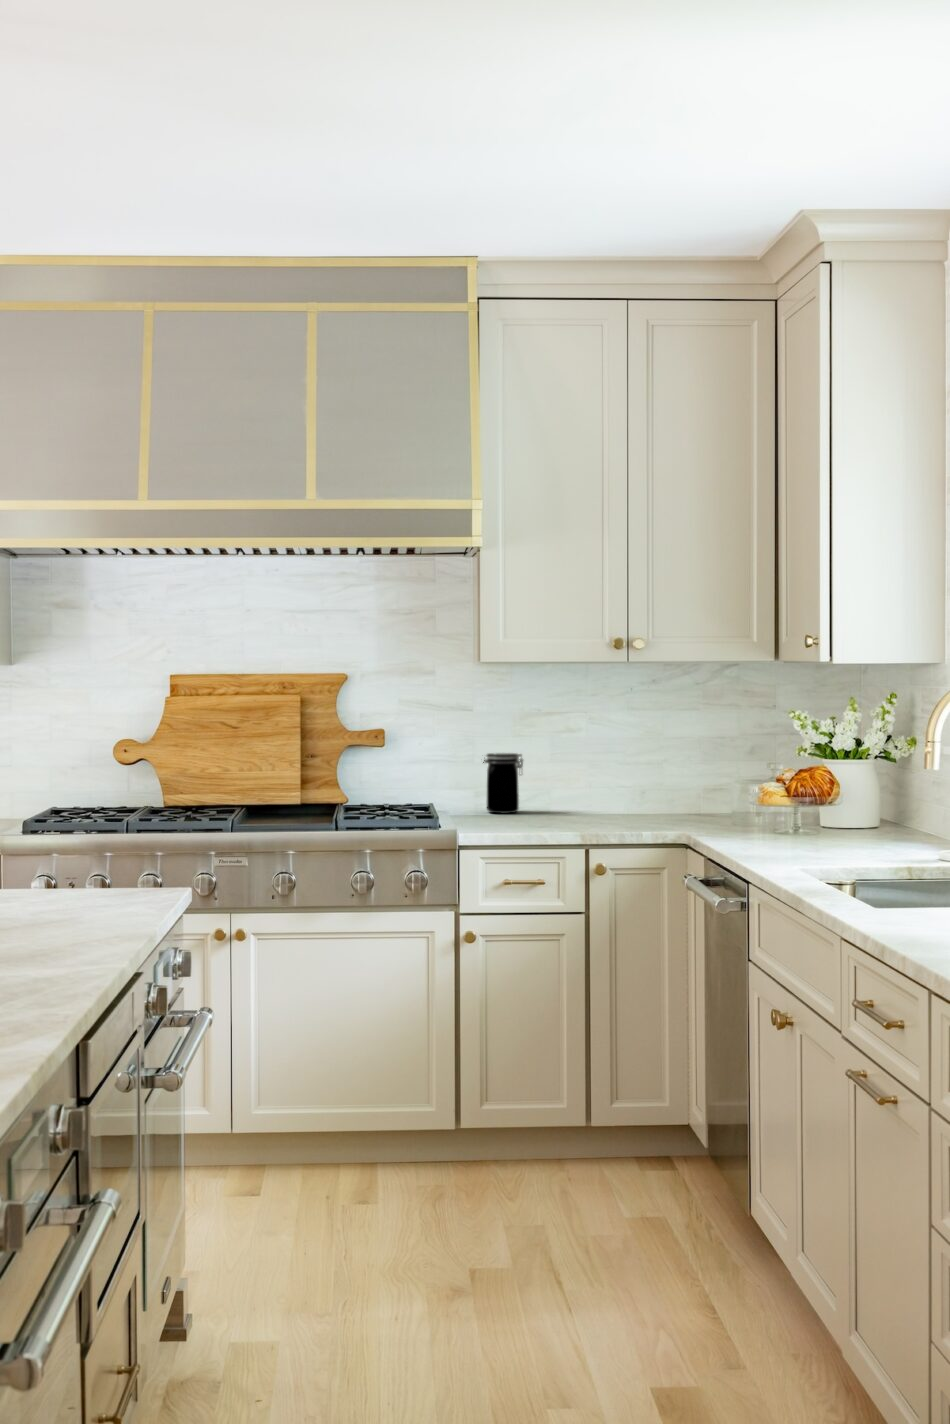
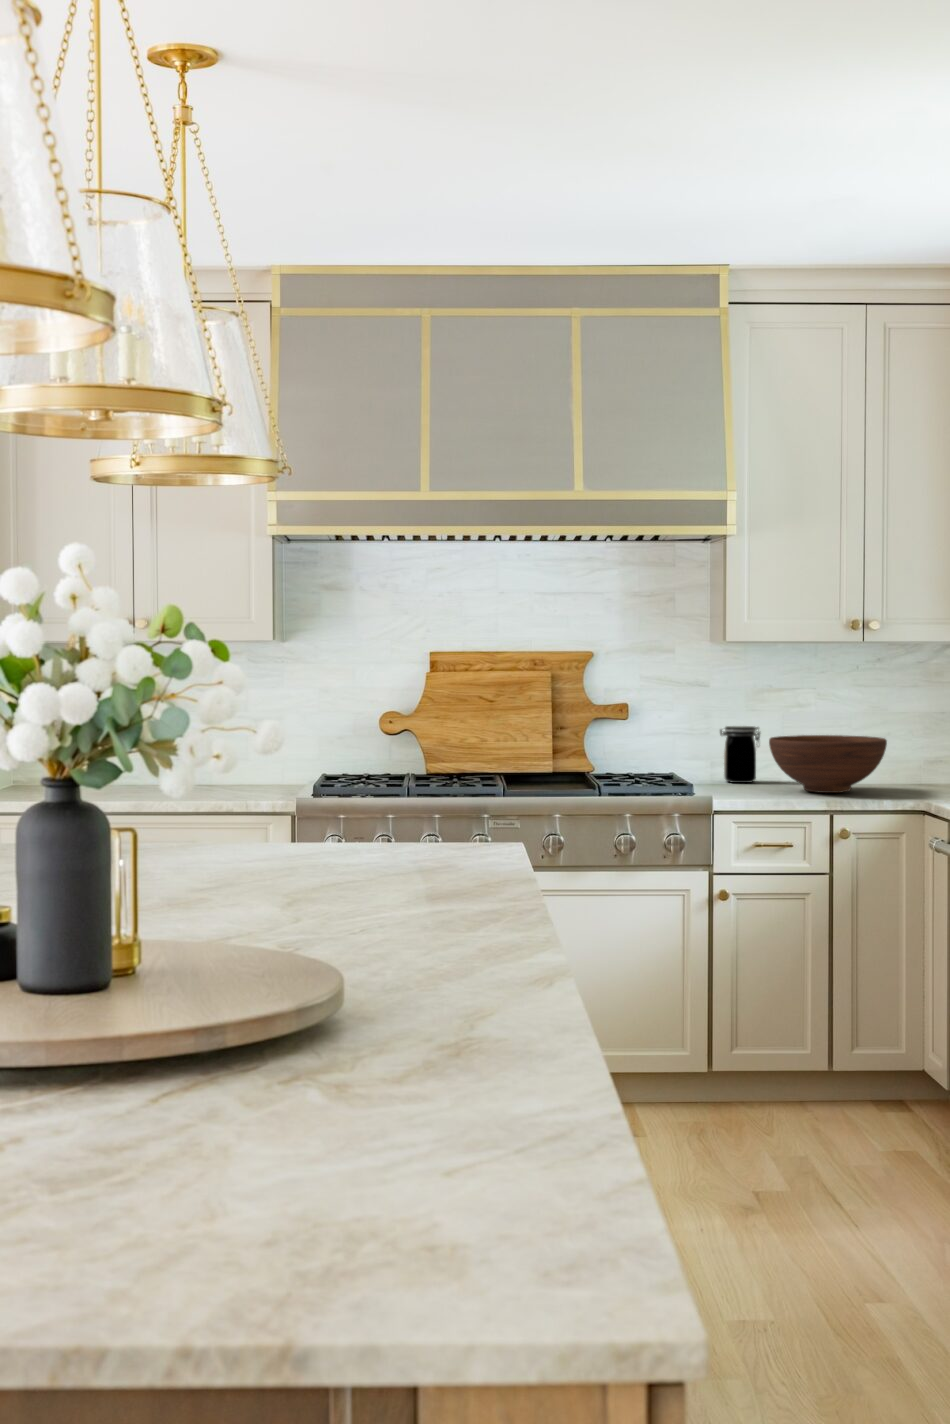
fruit bowl: none [526,763,649,824] -> present [769,735,887,793]

